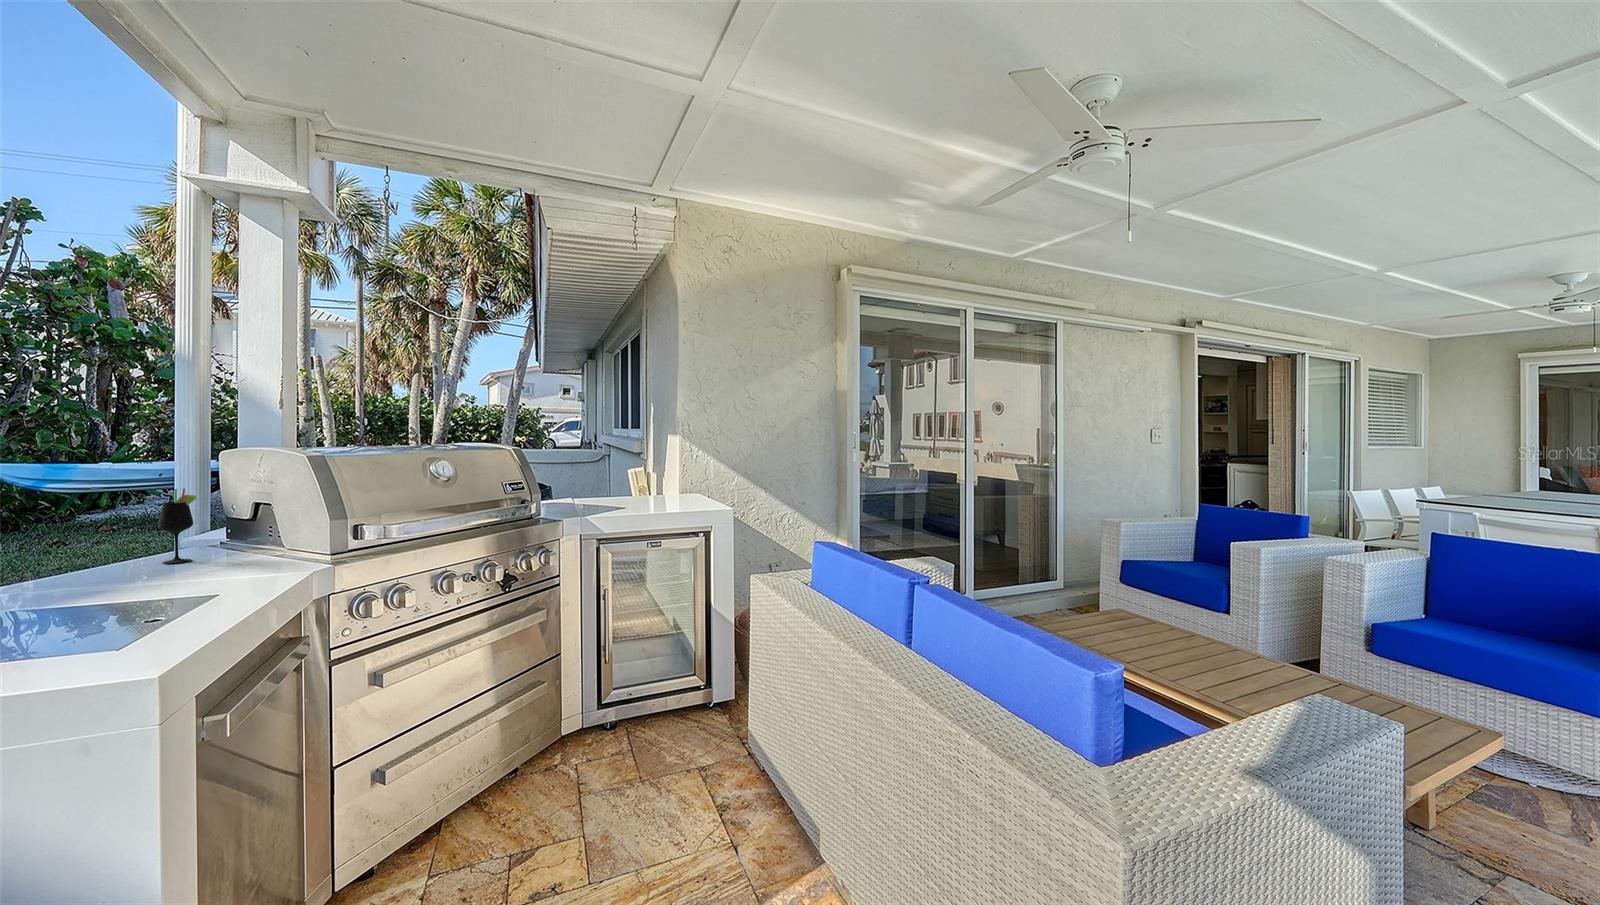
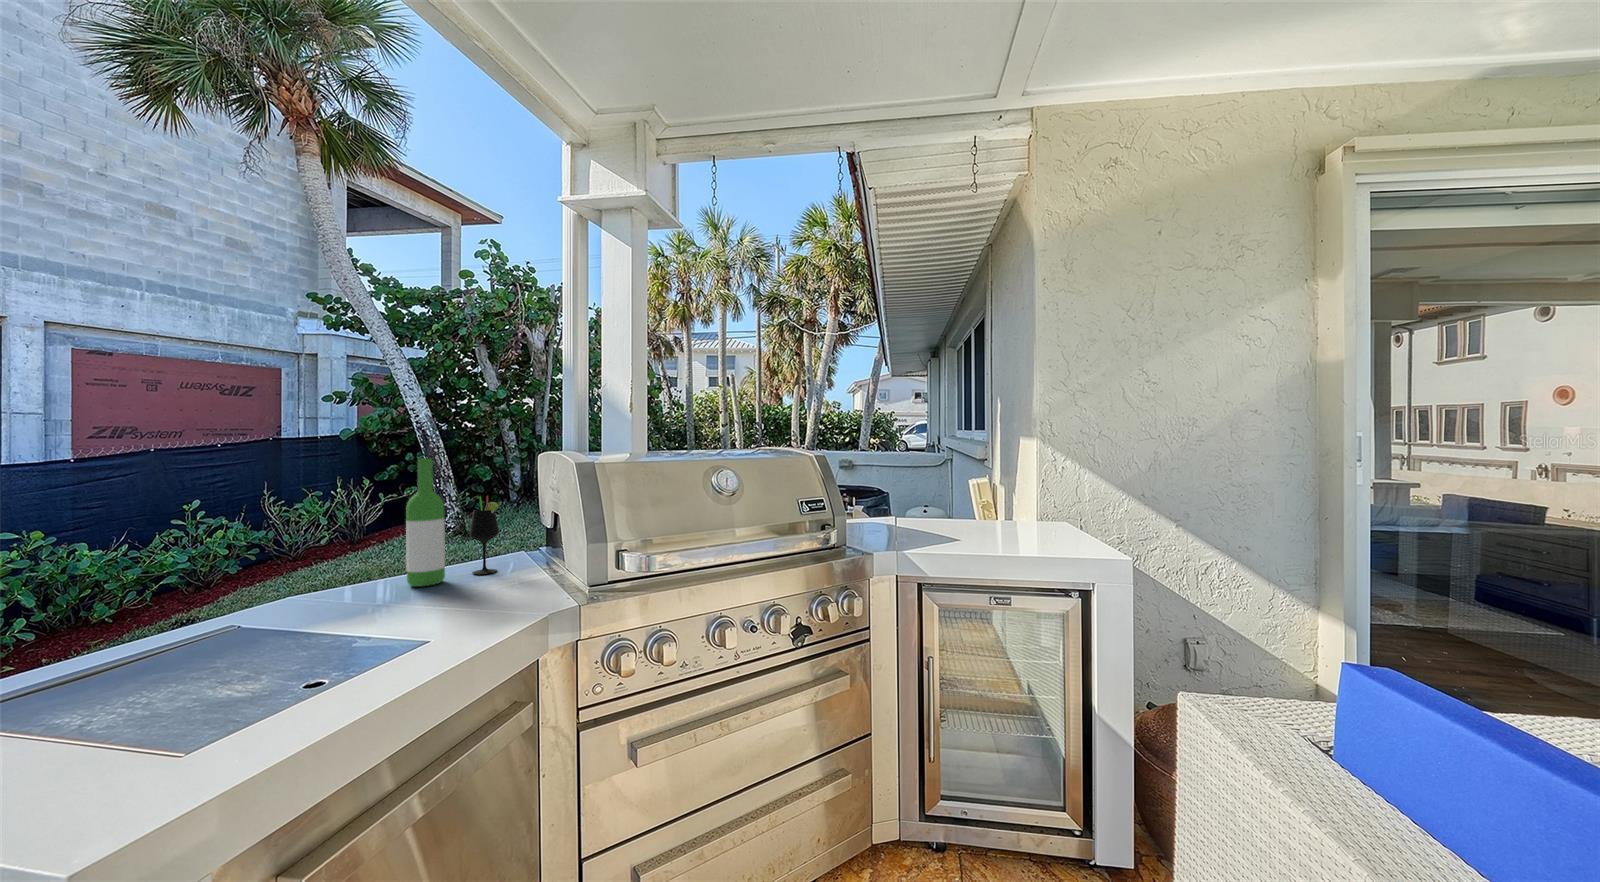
wine bottle: none [91,454,139,576] -> present [406,458,445,586]

